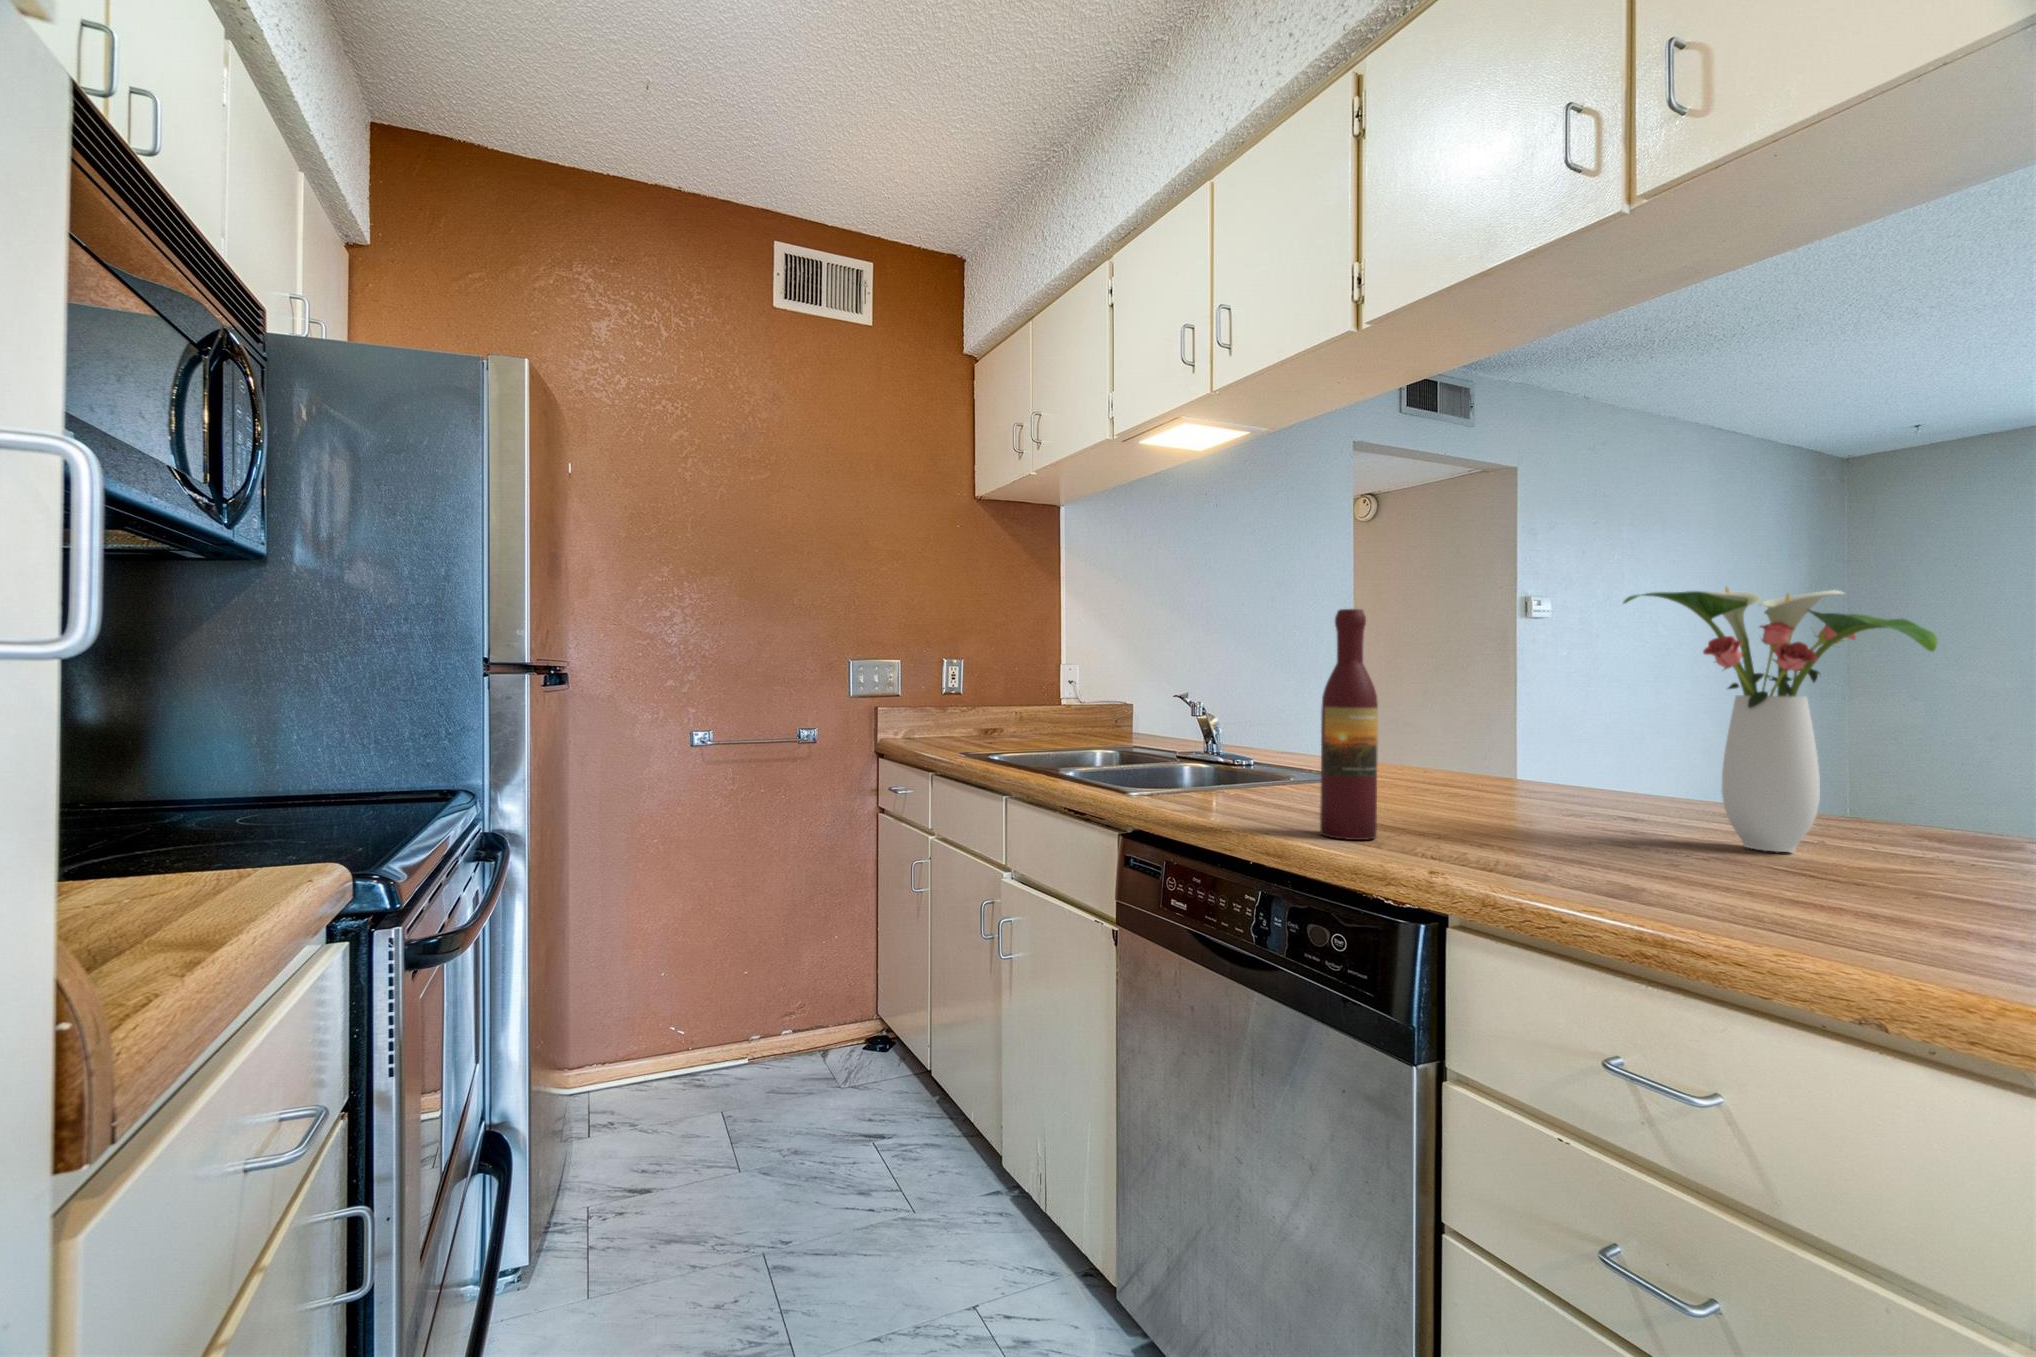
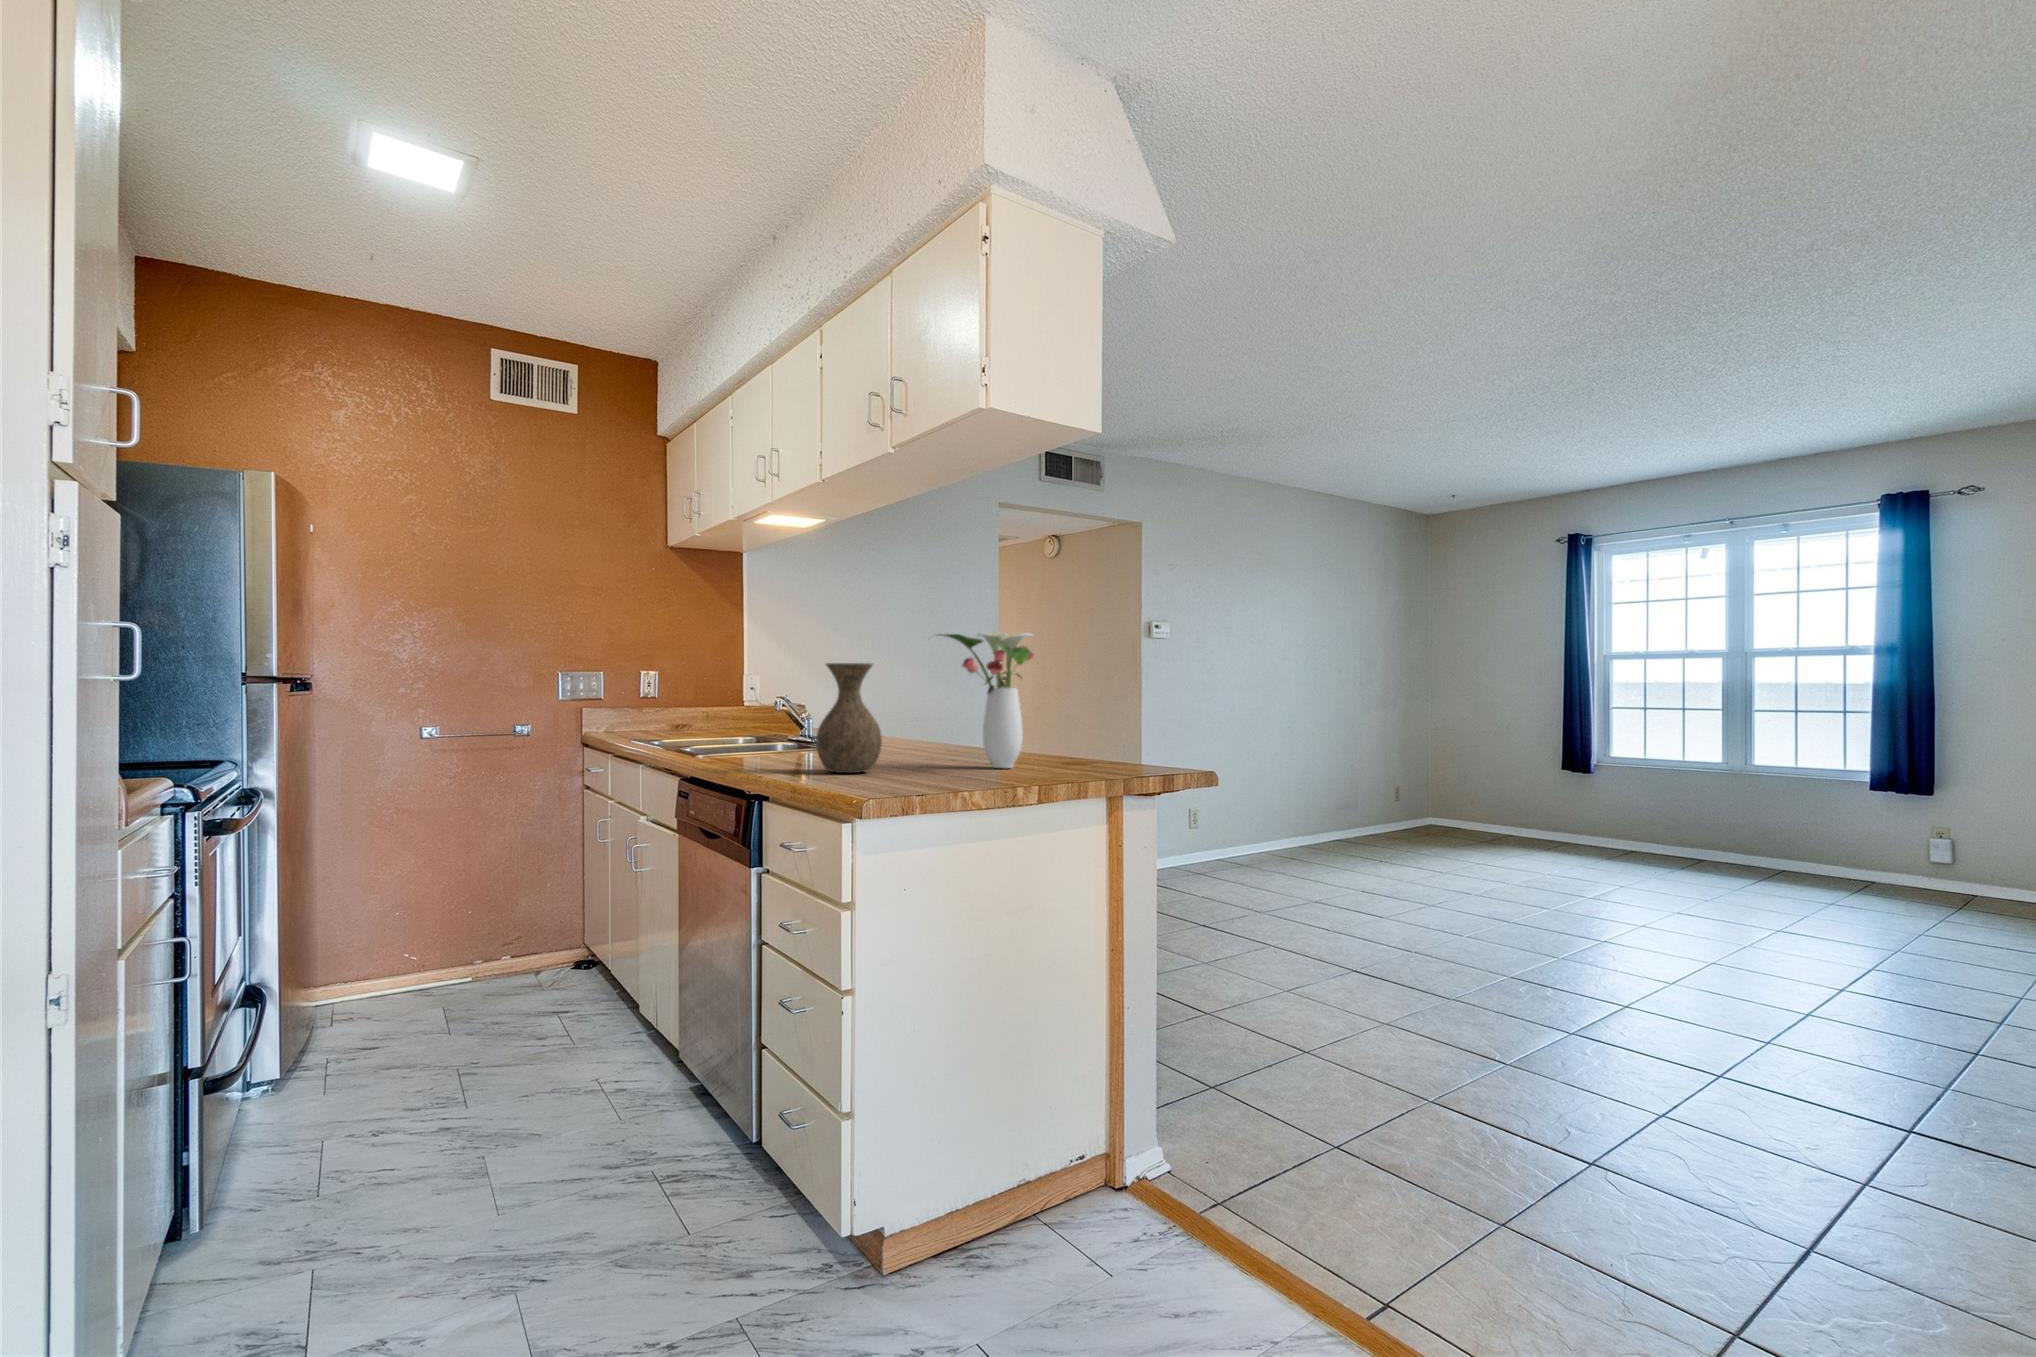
wine bottle: present [1320,609,1378,840] -> none [764,643,794,767]
vase: none [1466,646,1612,866] -> present [816,663,882,773]

